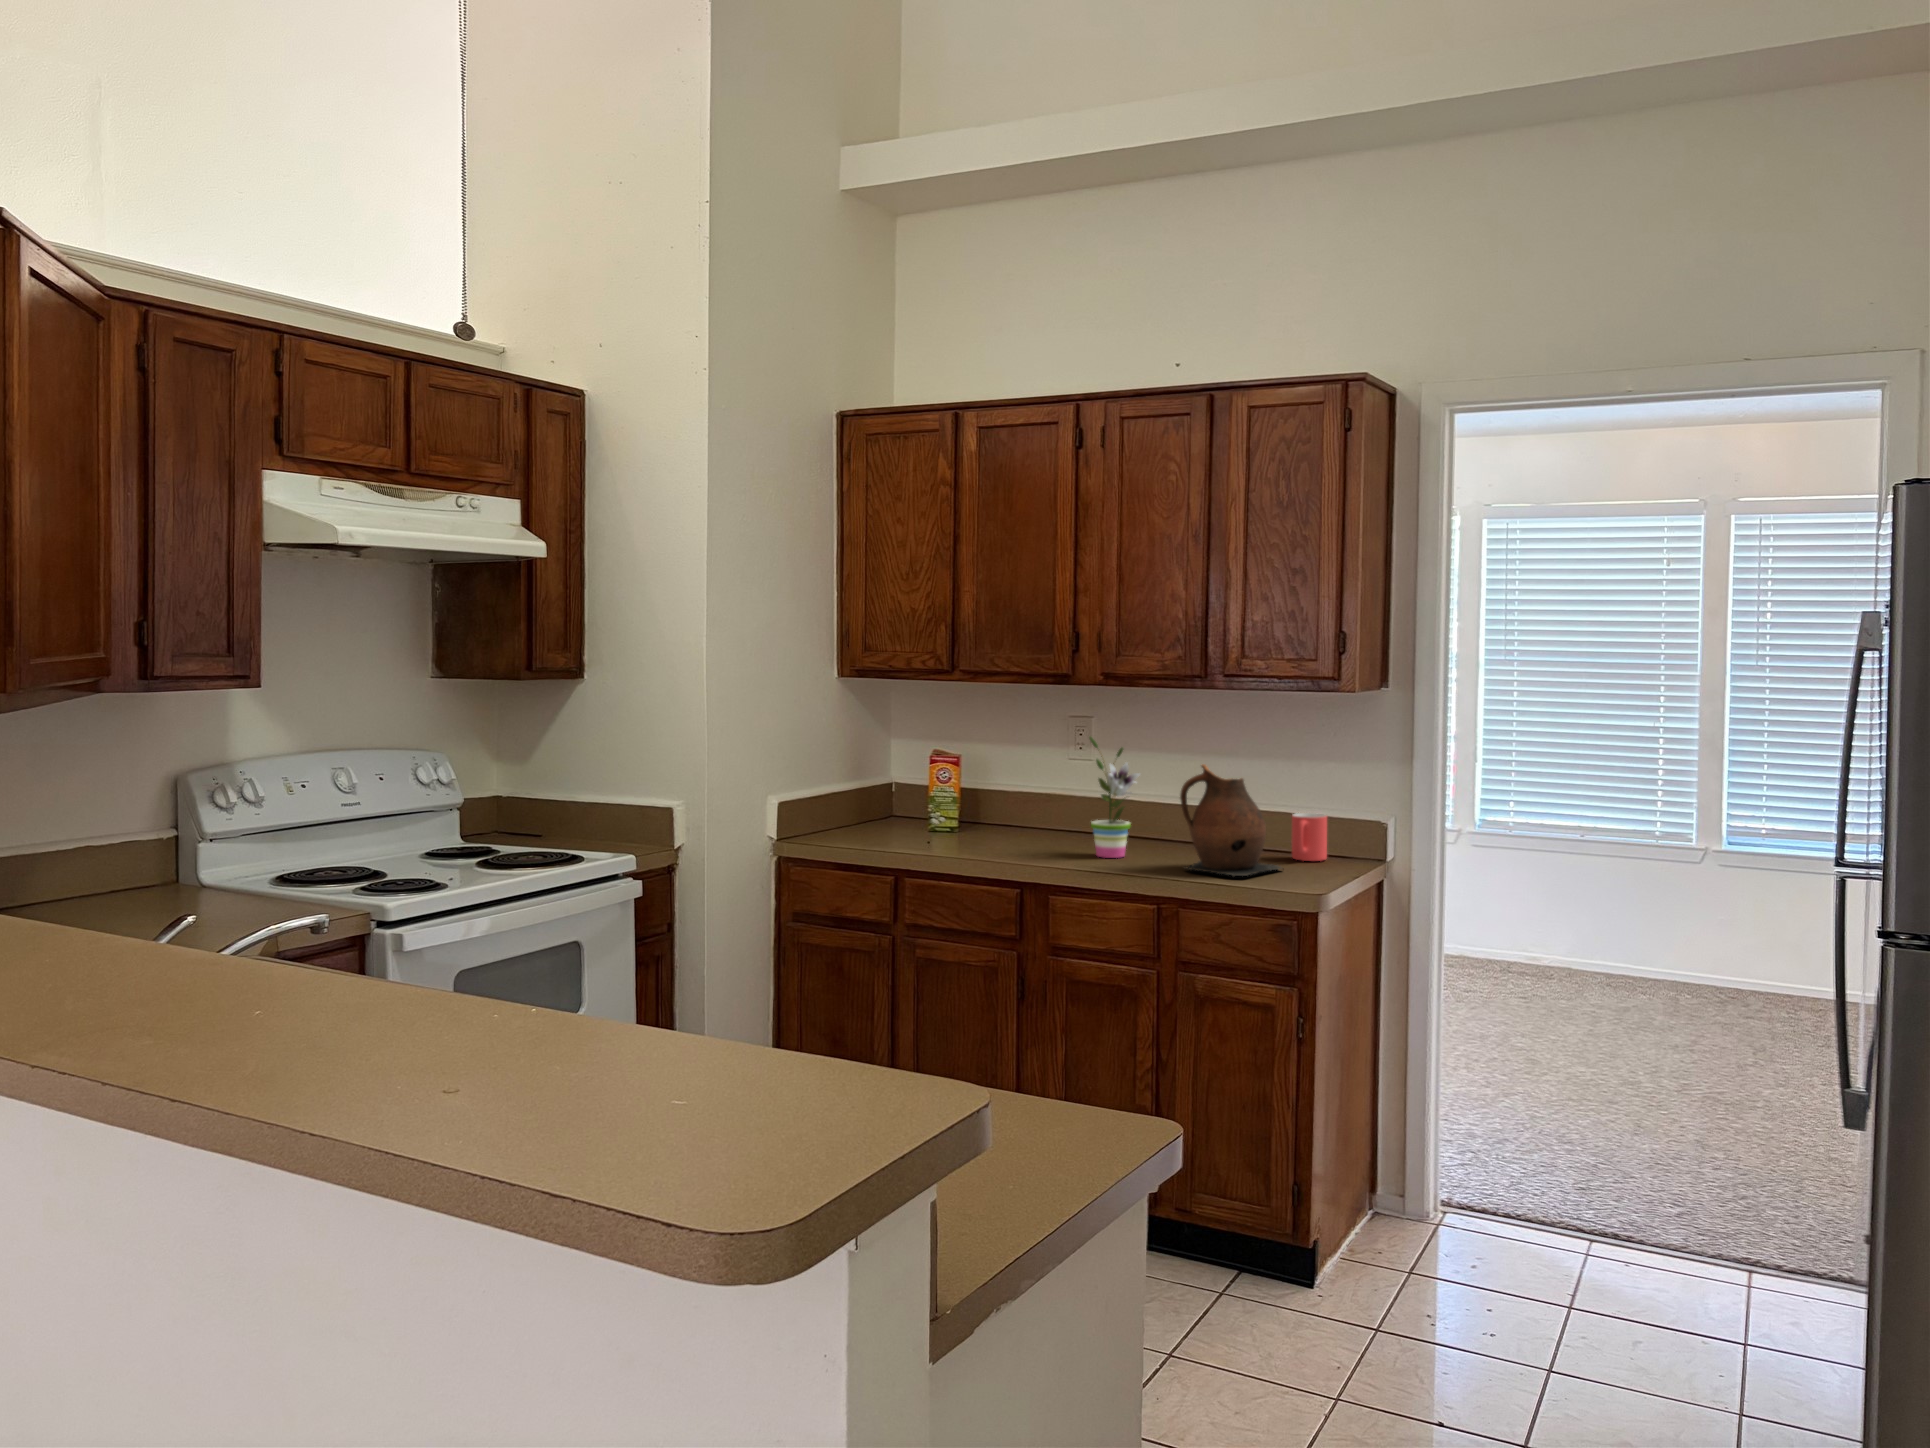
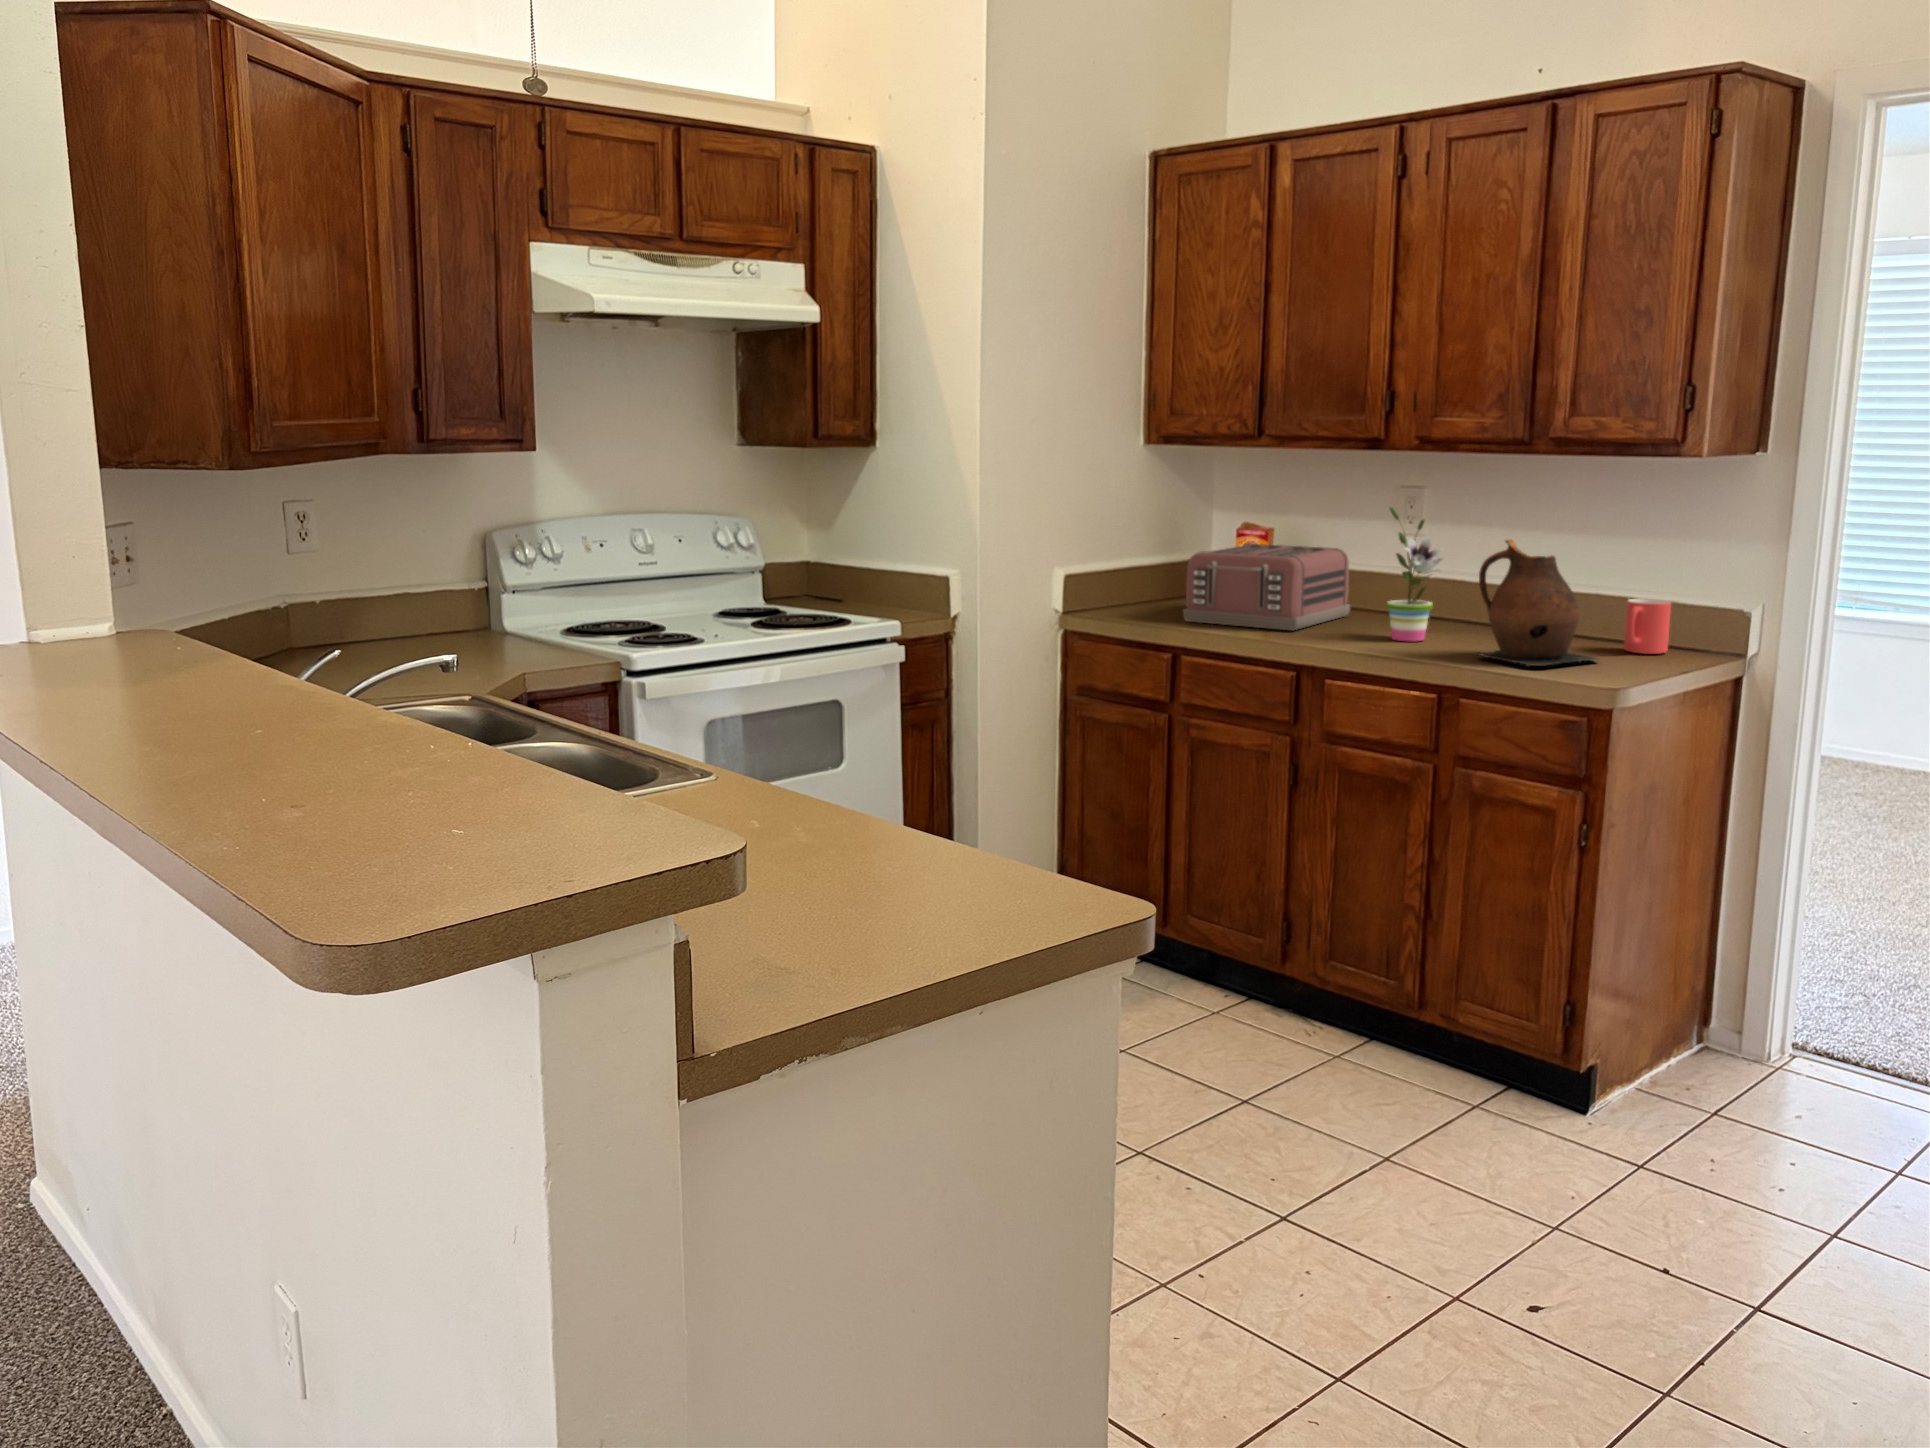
toaster: none [898,771,1041,852] -> present [1183,544,1350,630]

